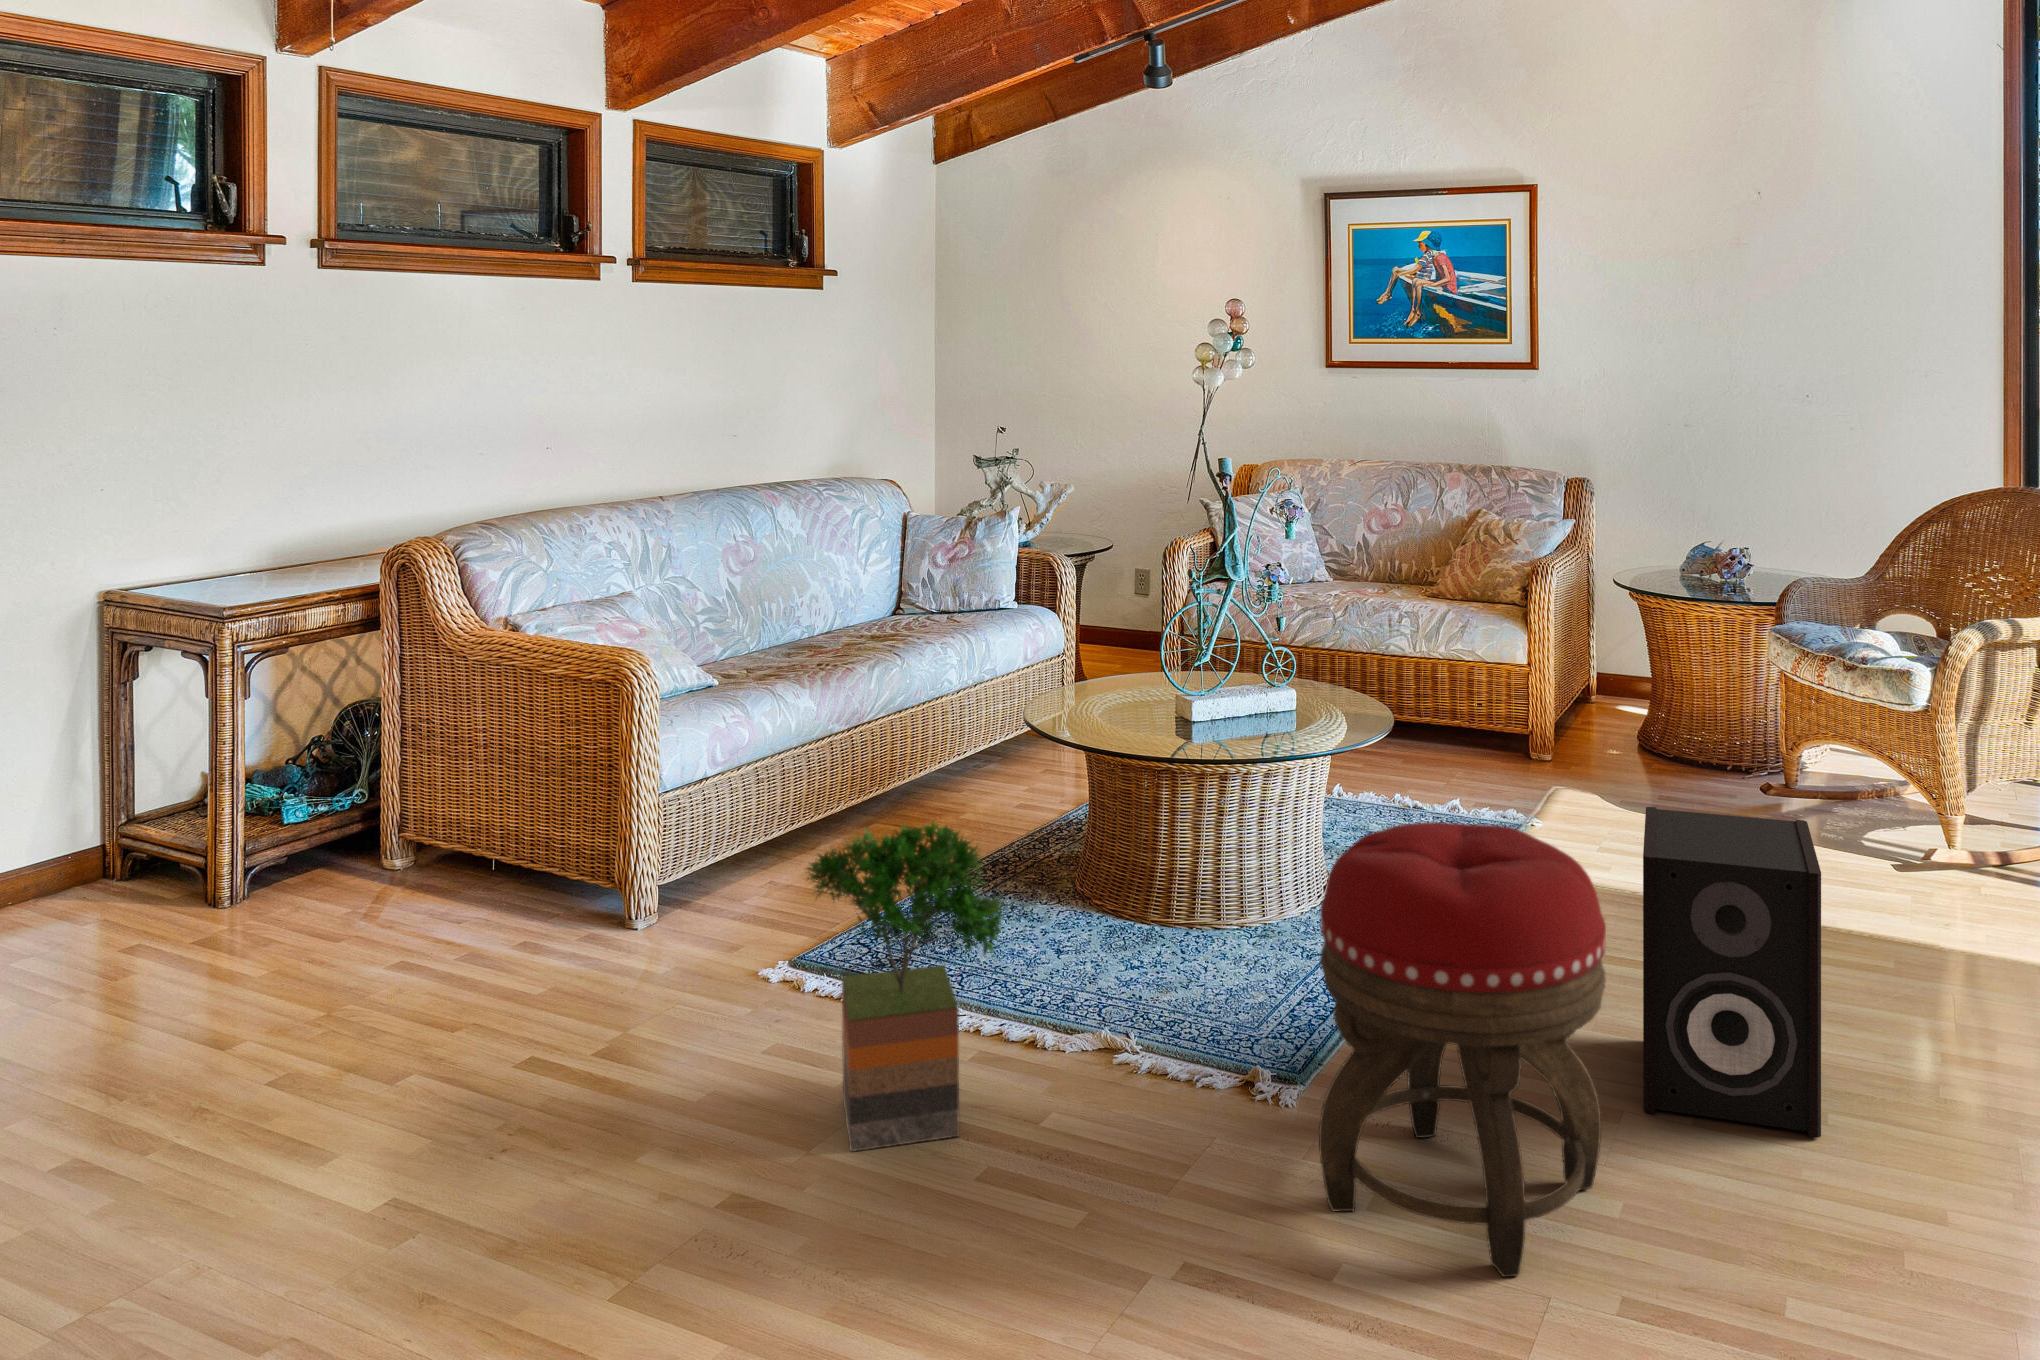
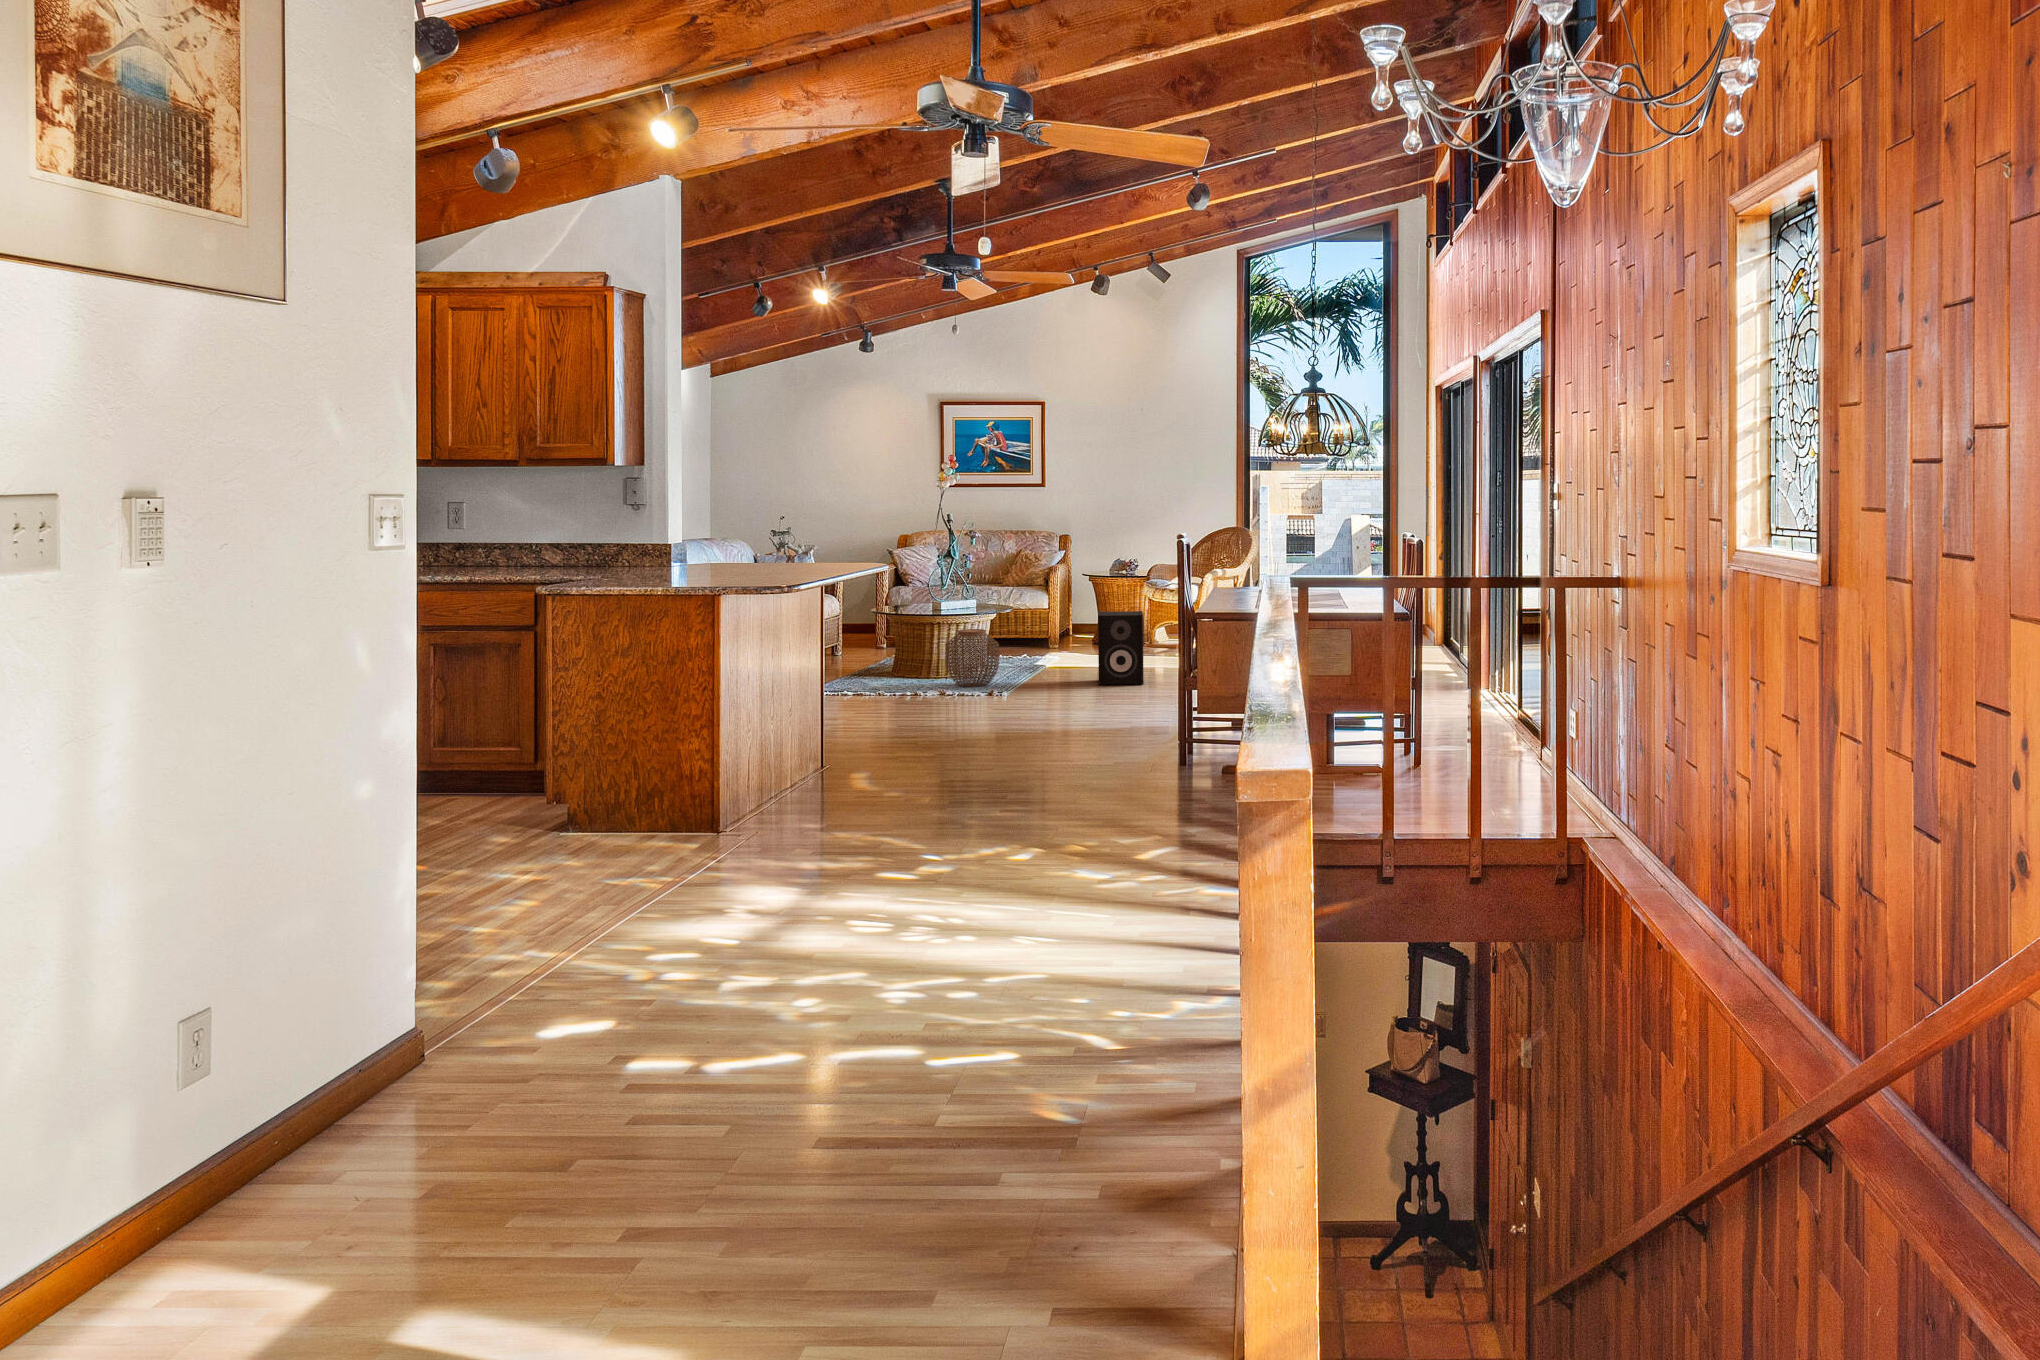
potted tree: present [807,822,1004,1152] -> none [867,614,930,699]
footstool: present [1319,822,1606,1277] -> none [1018,603,1090,697]
woven basket: none [1128,835,1301,1047] -> present [945,629,999,687]

